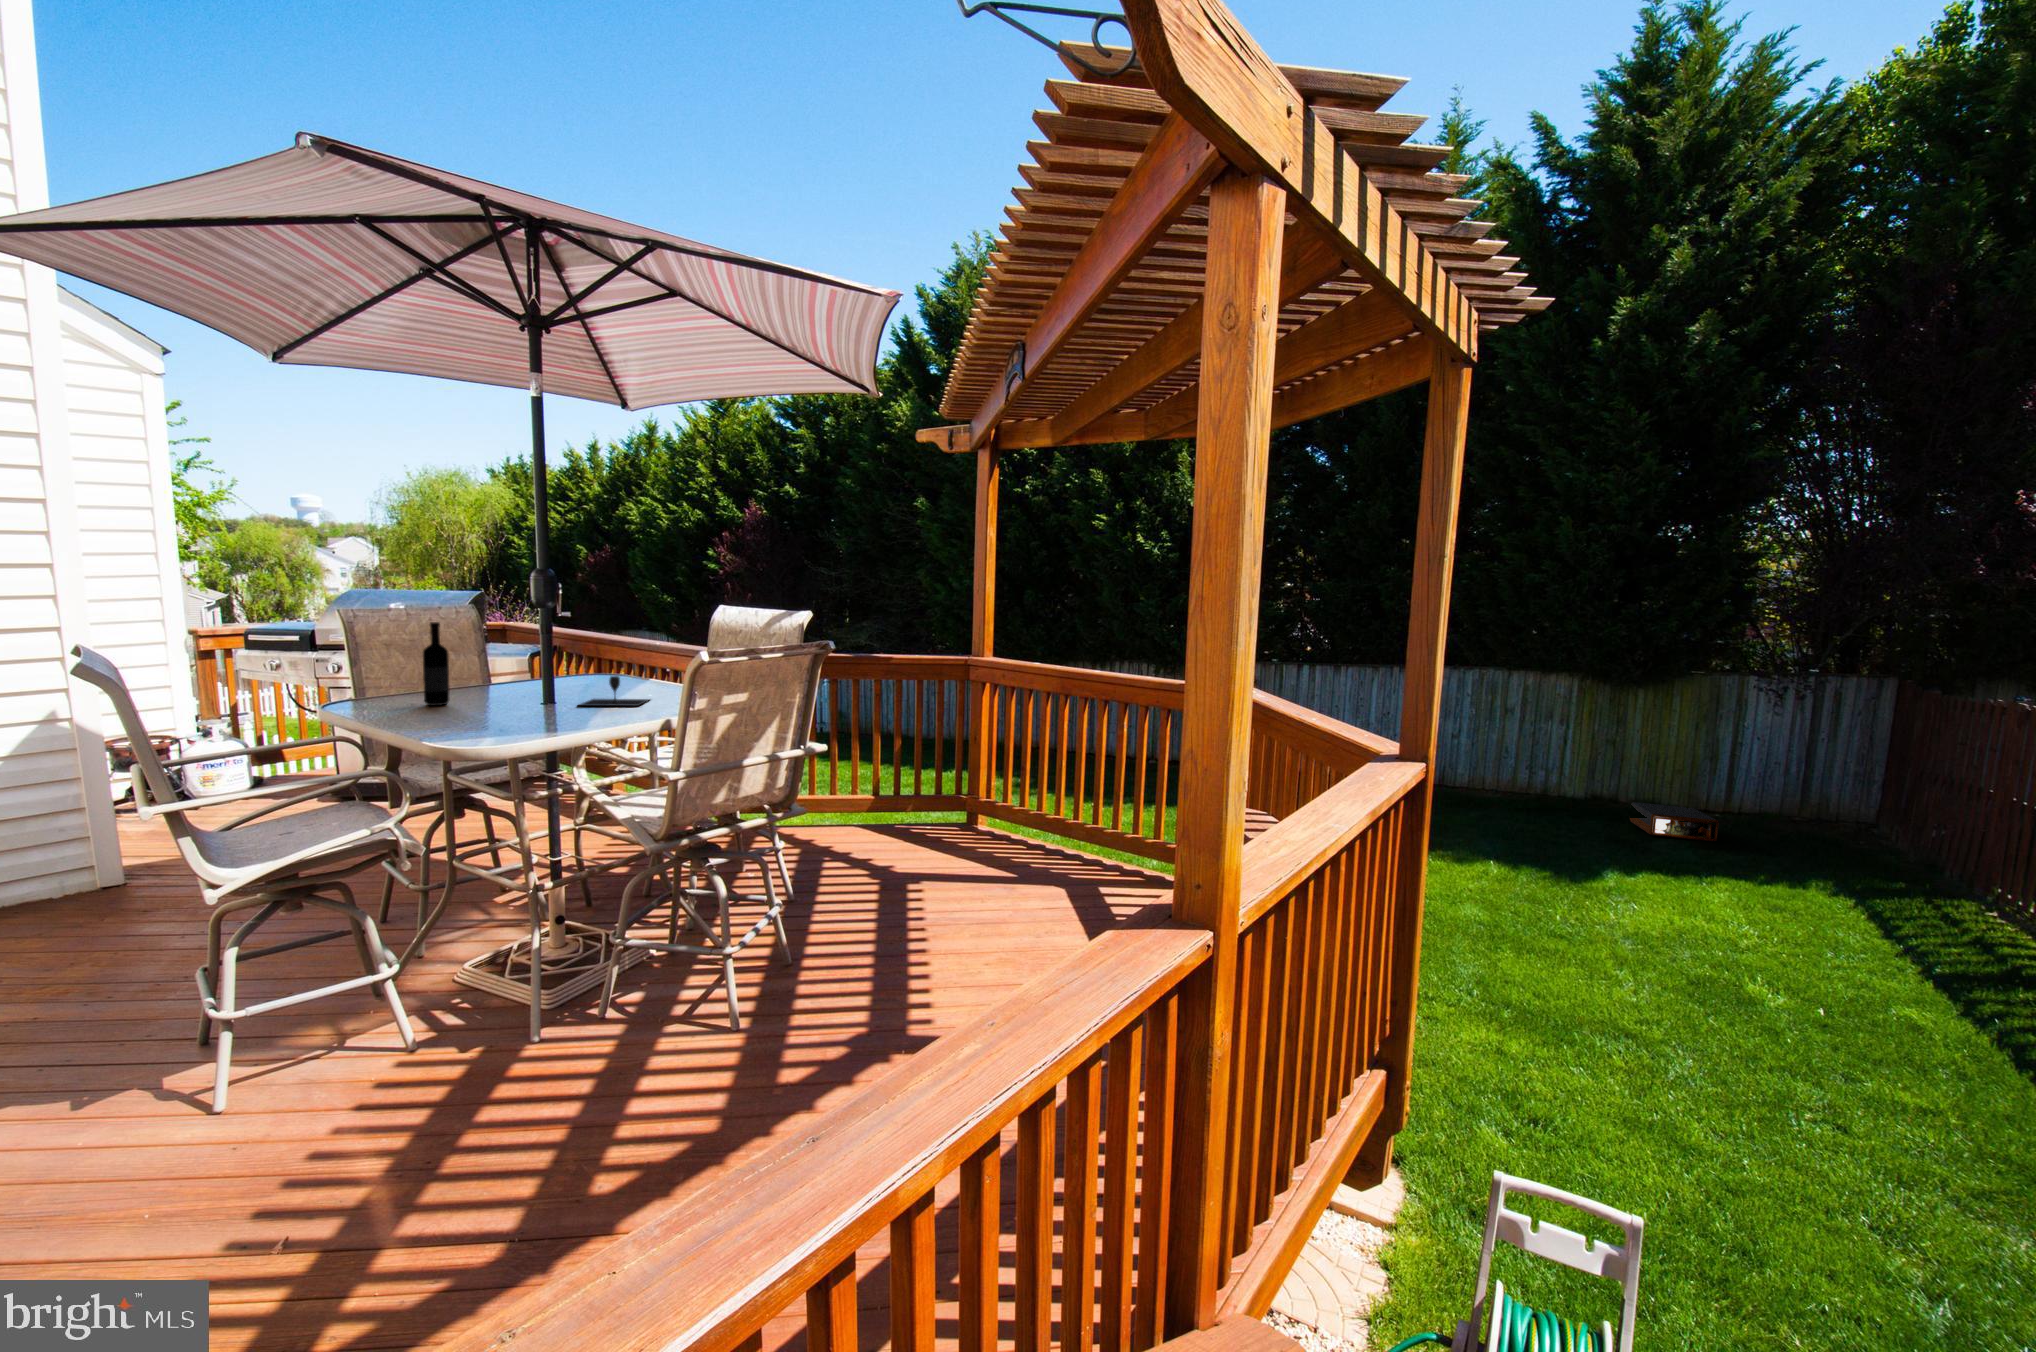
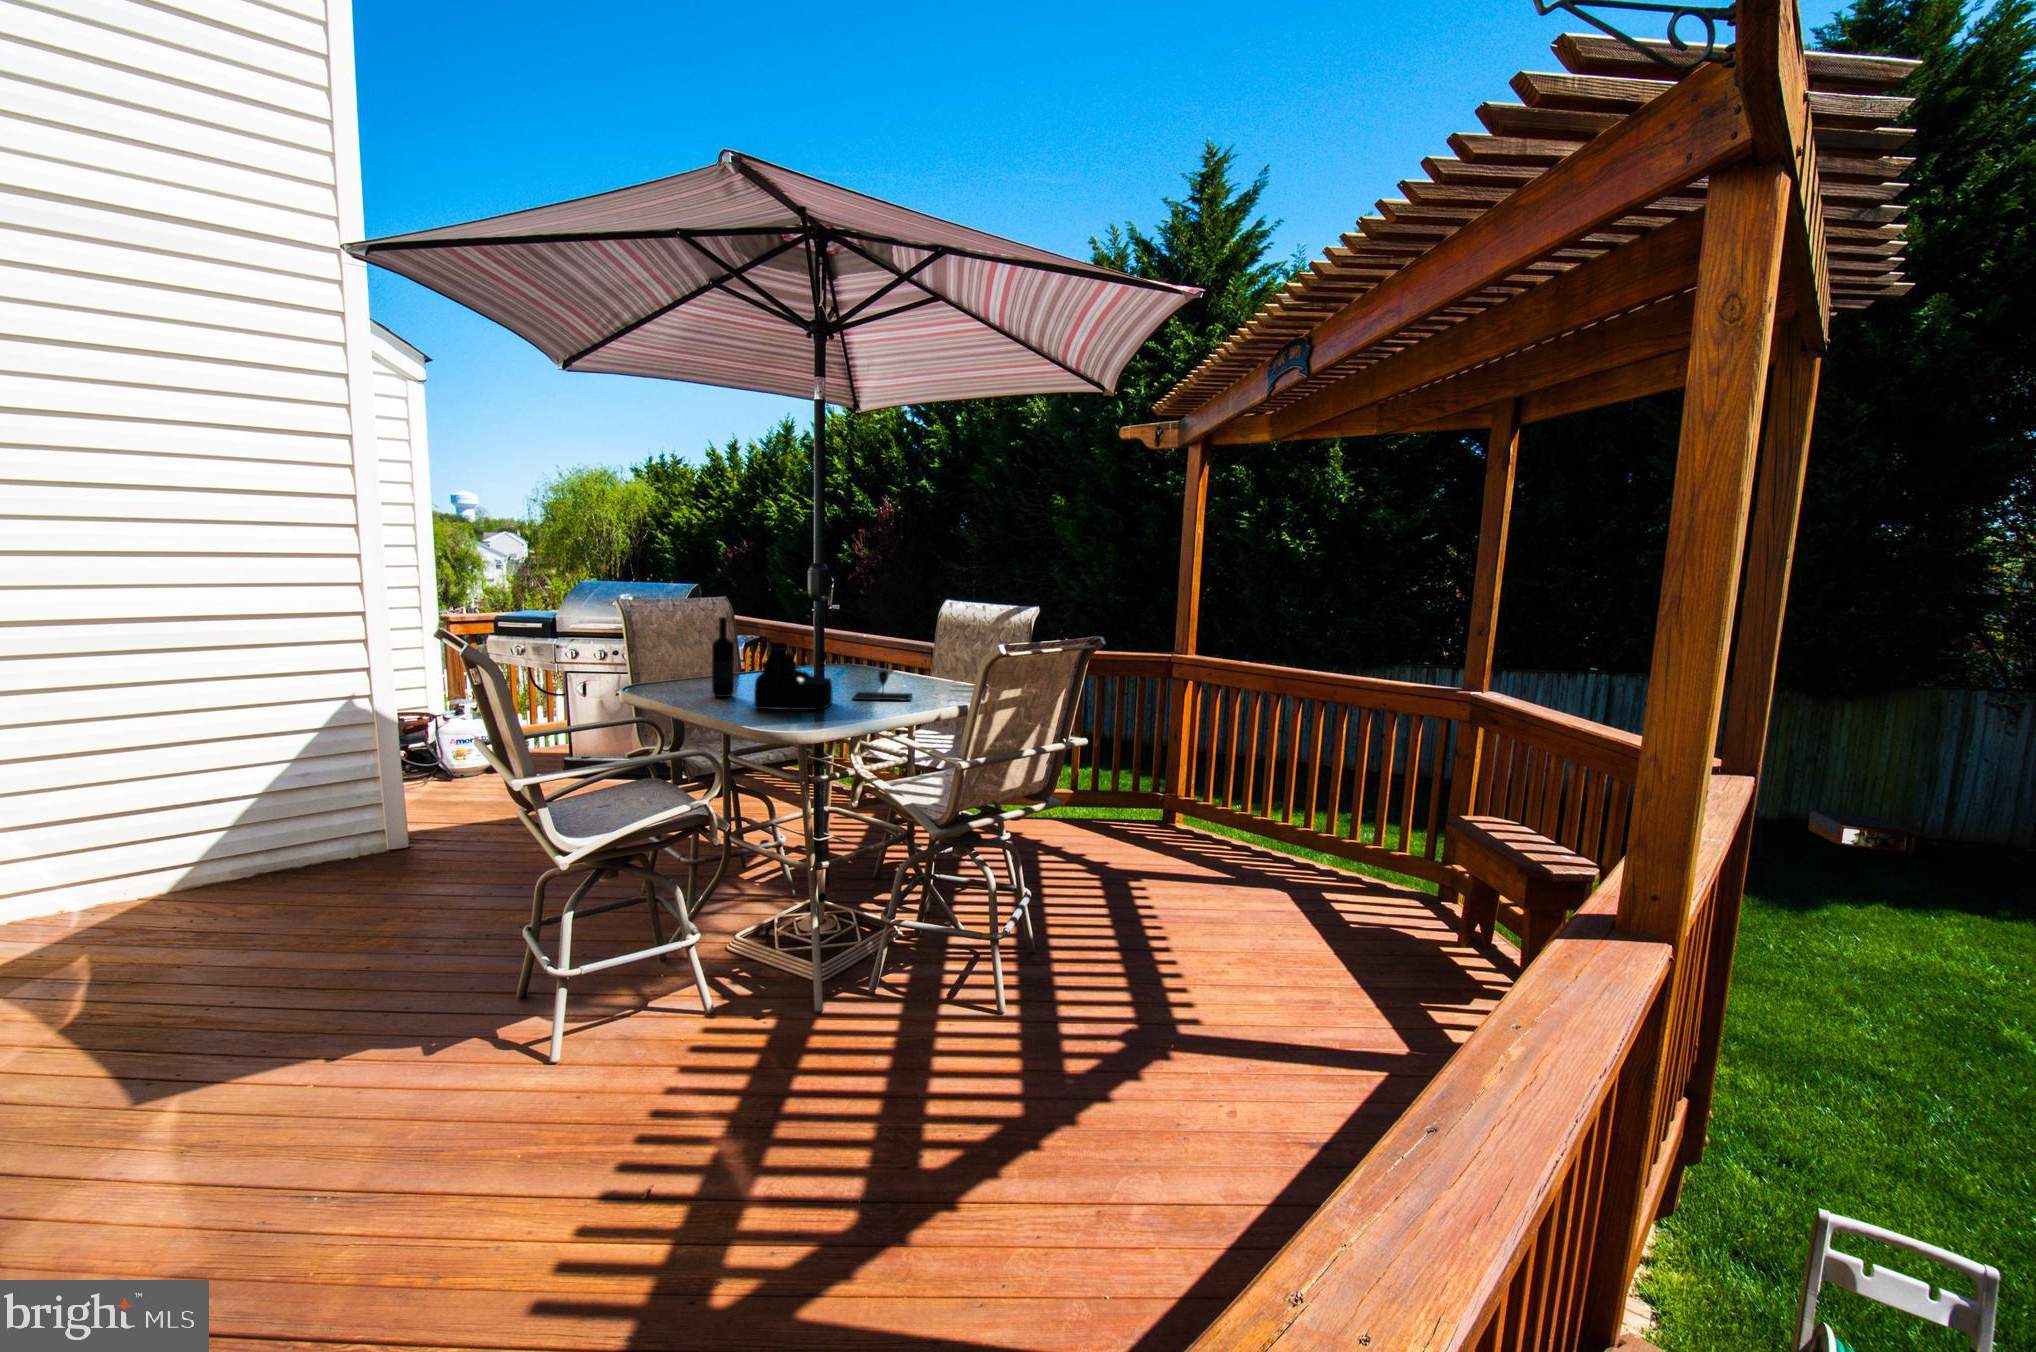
succulent plant: none [453,648,551,717] -> present [754,643,833,710]

